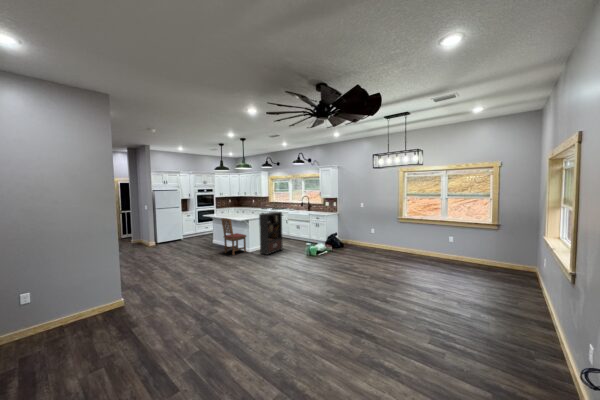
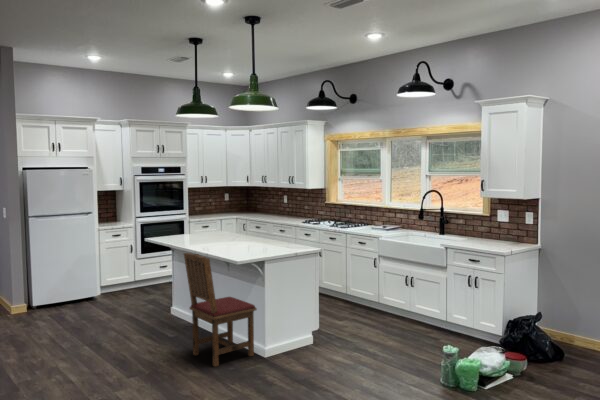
bookcase: present [259,212,283,255] -> none [295,237,365,376]

